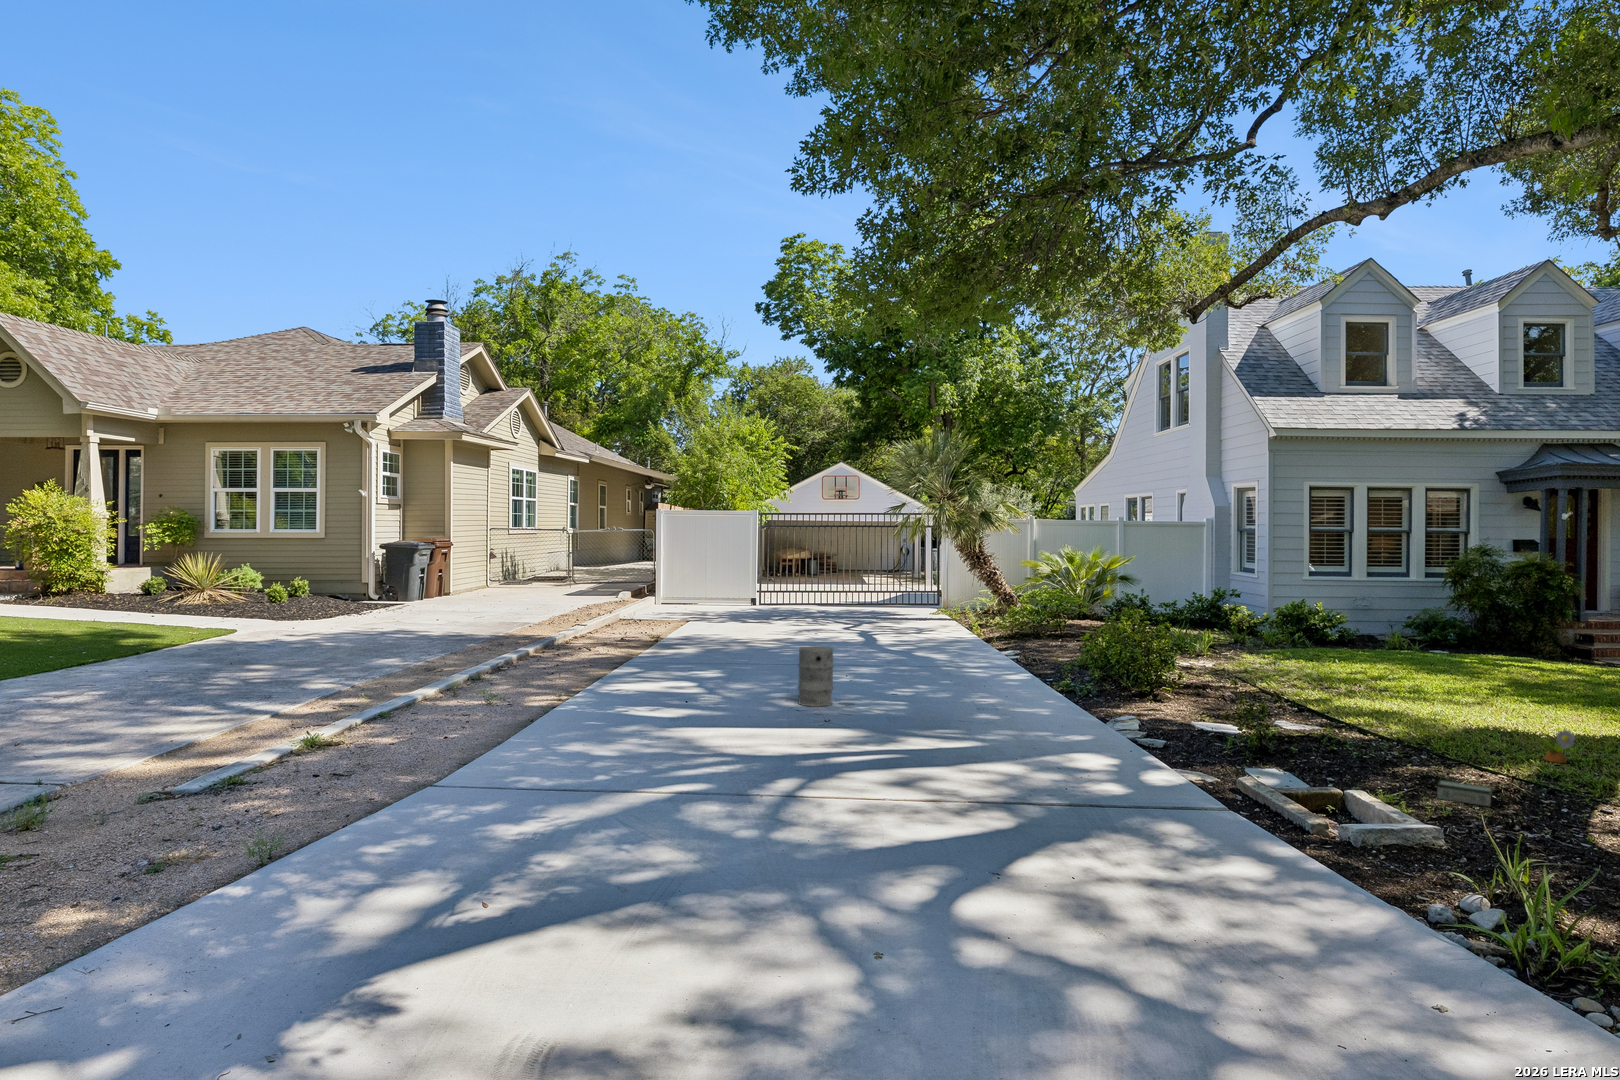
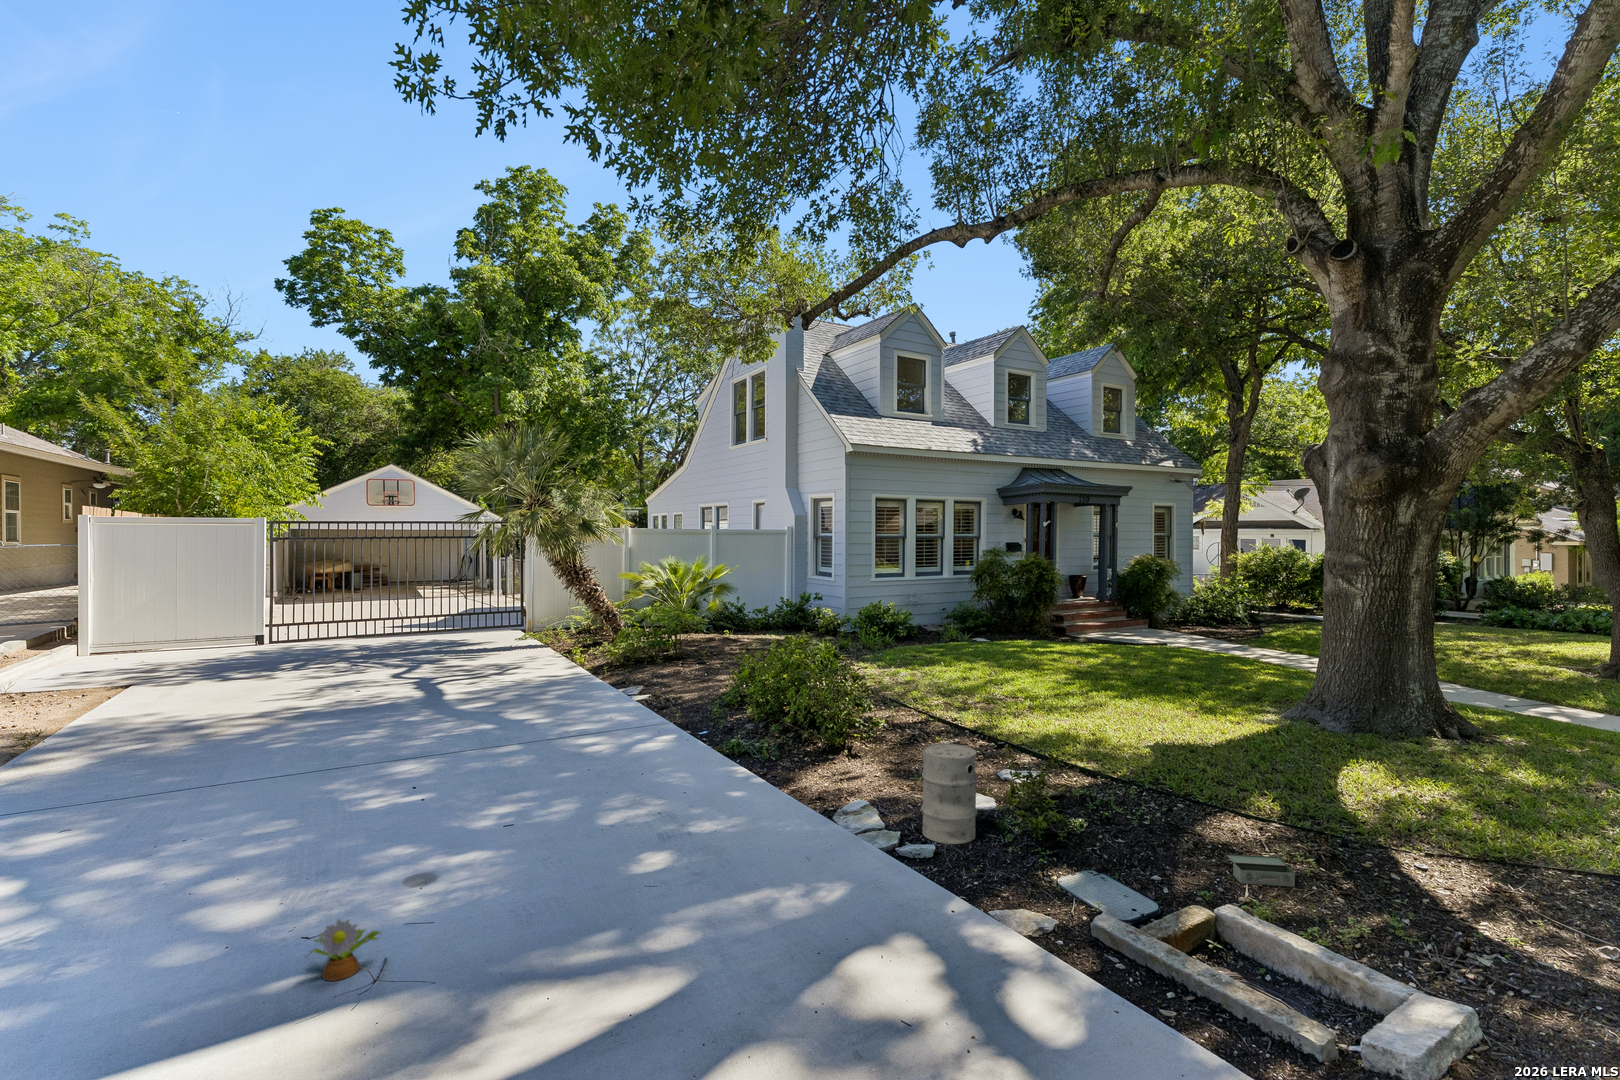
trash can: present [798,646,834,707] -> present [921,744,977,844]
decorative plant: present [1536,729,1575,763] -> present [309,919,381,981]

